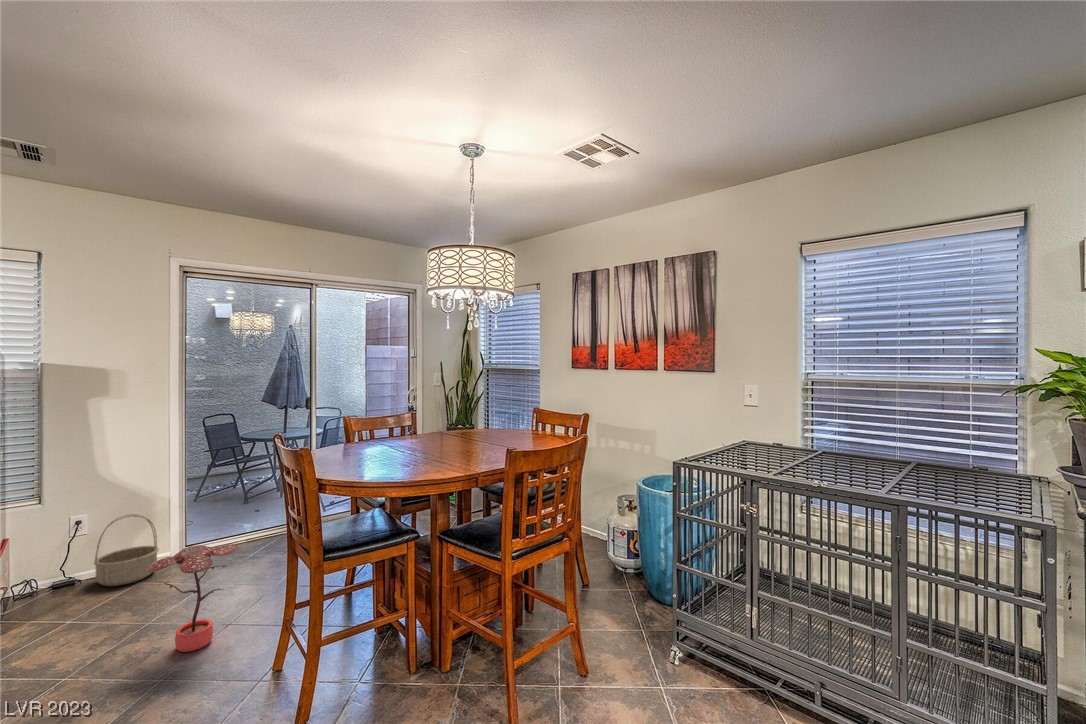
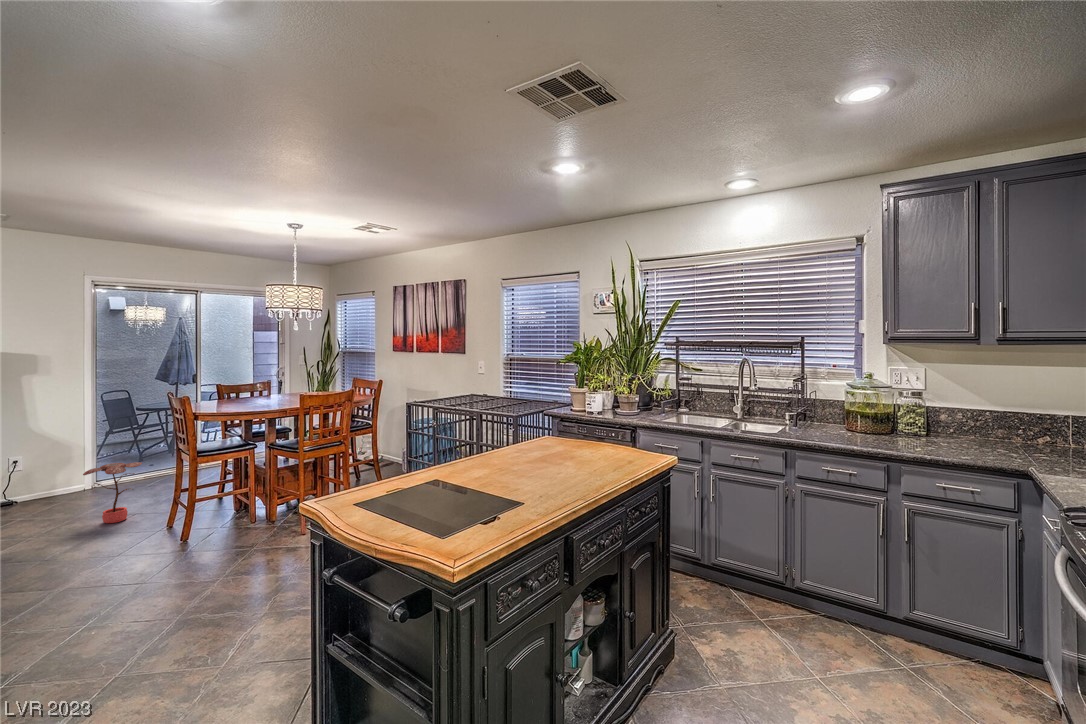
basket: present [94,514,159,586] -> none [31,455,80,502]

